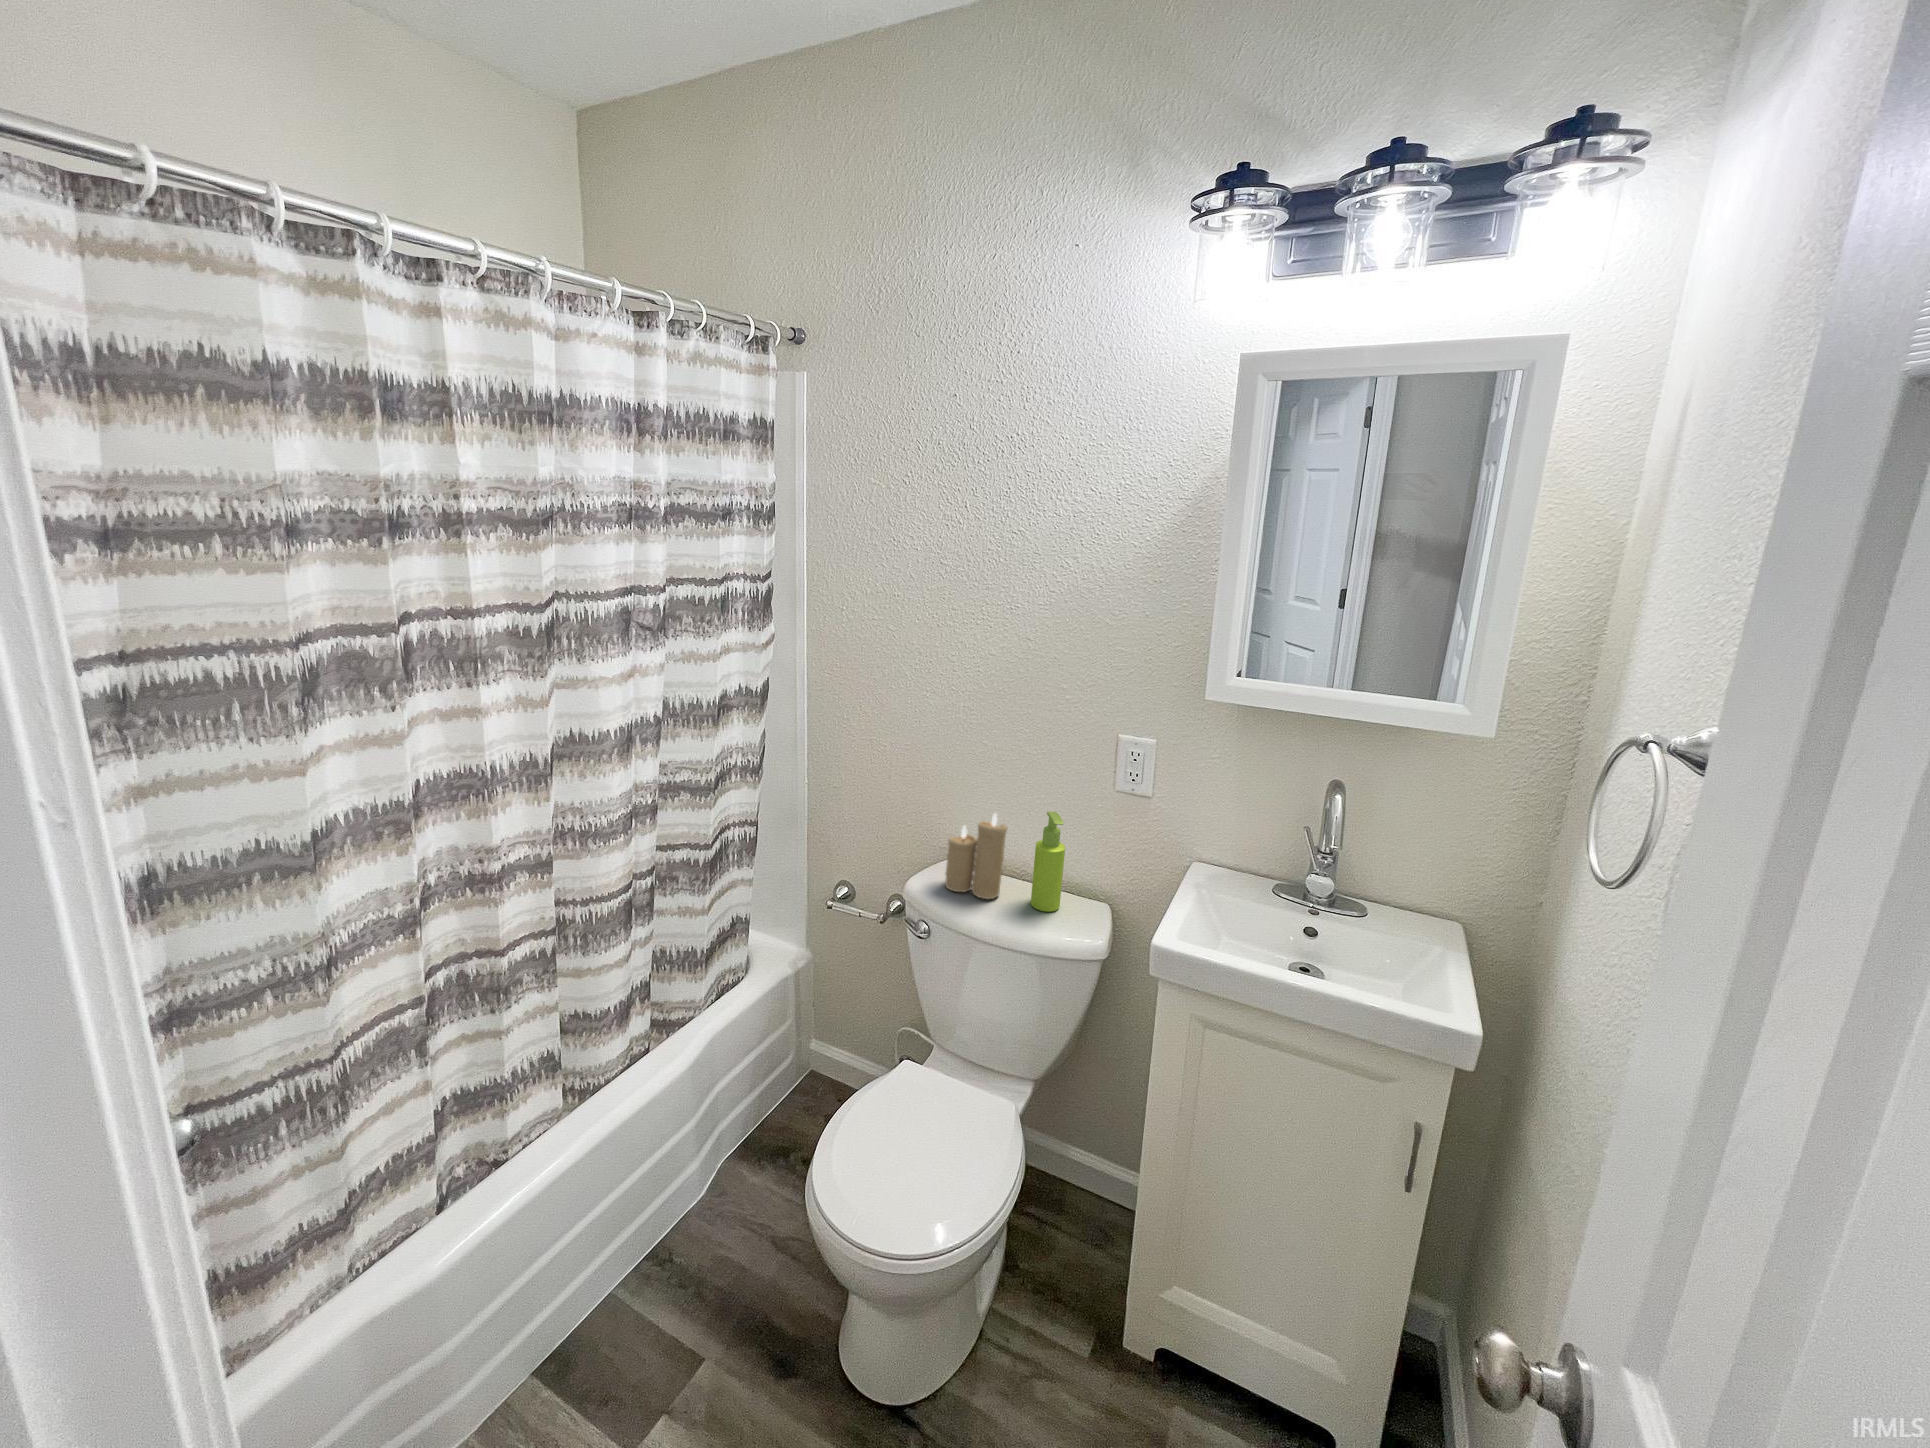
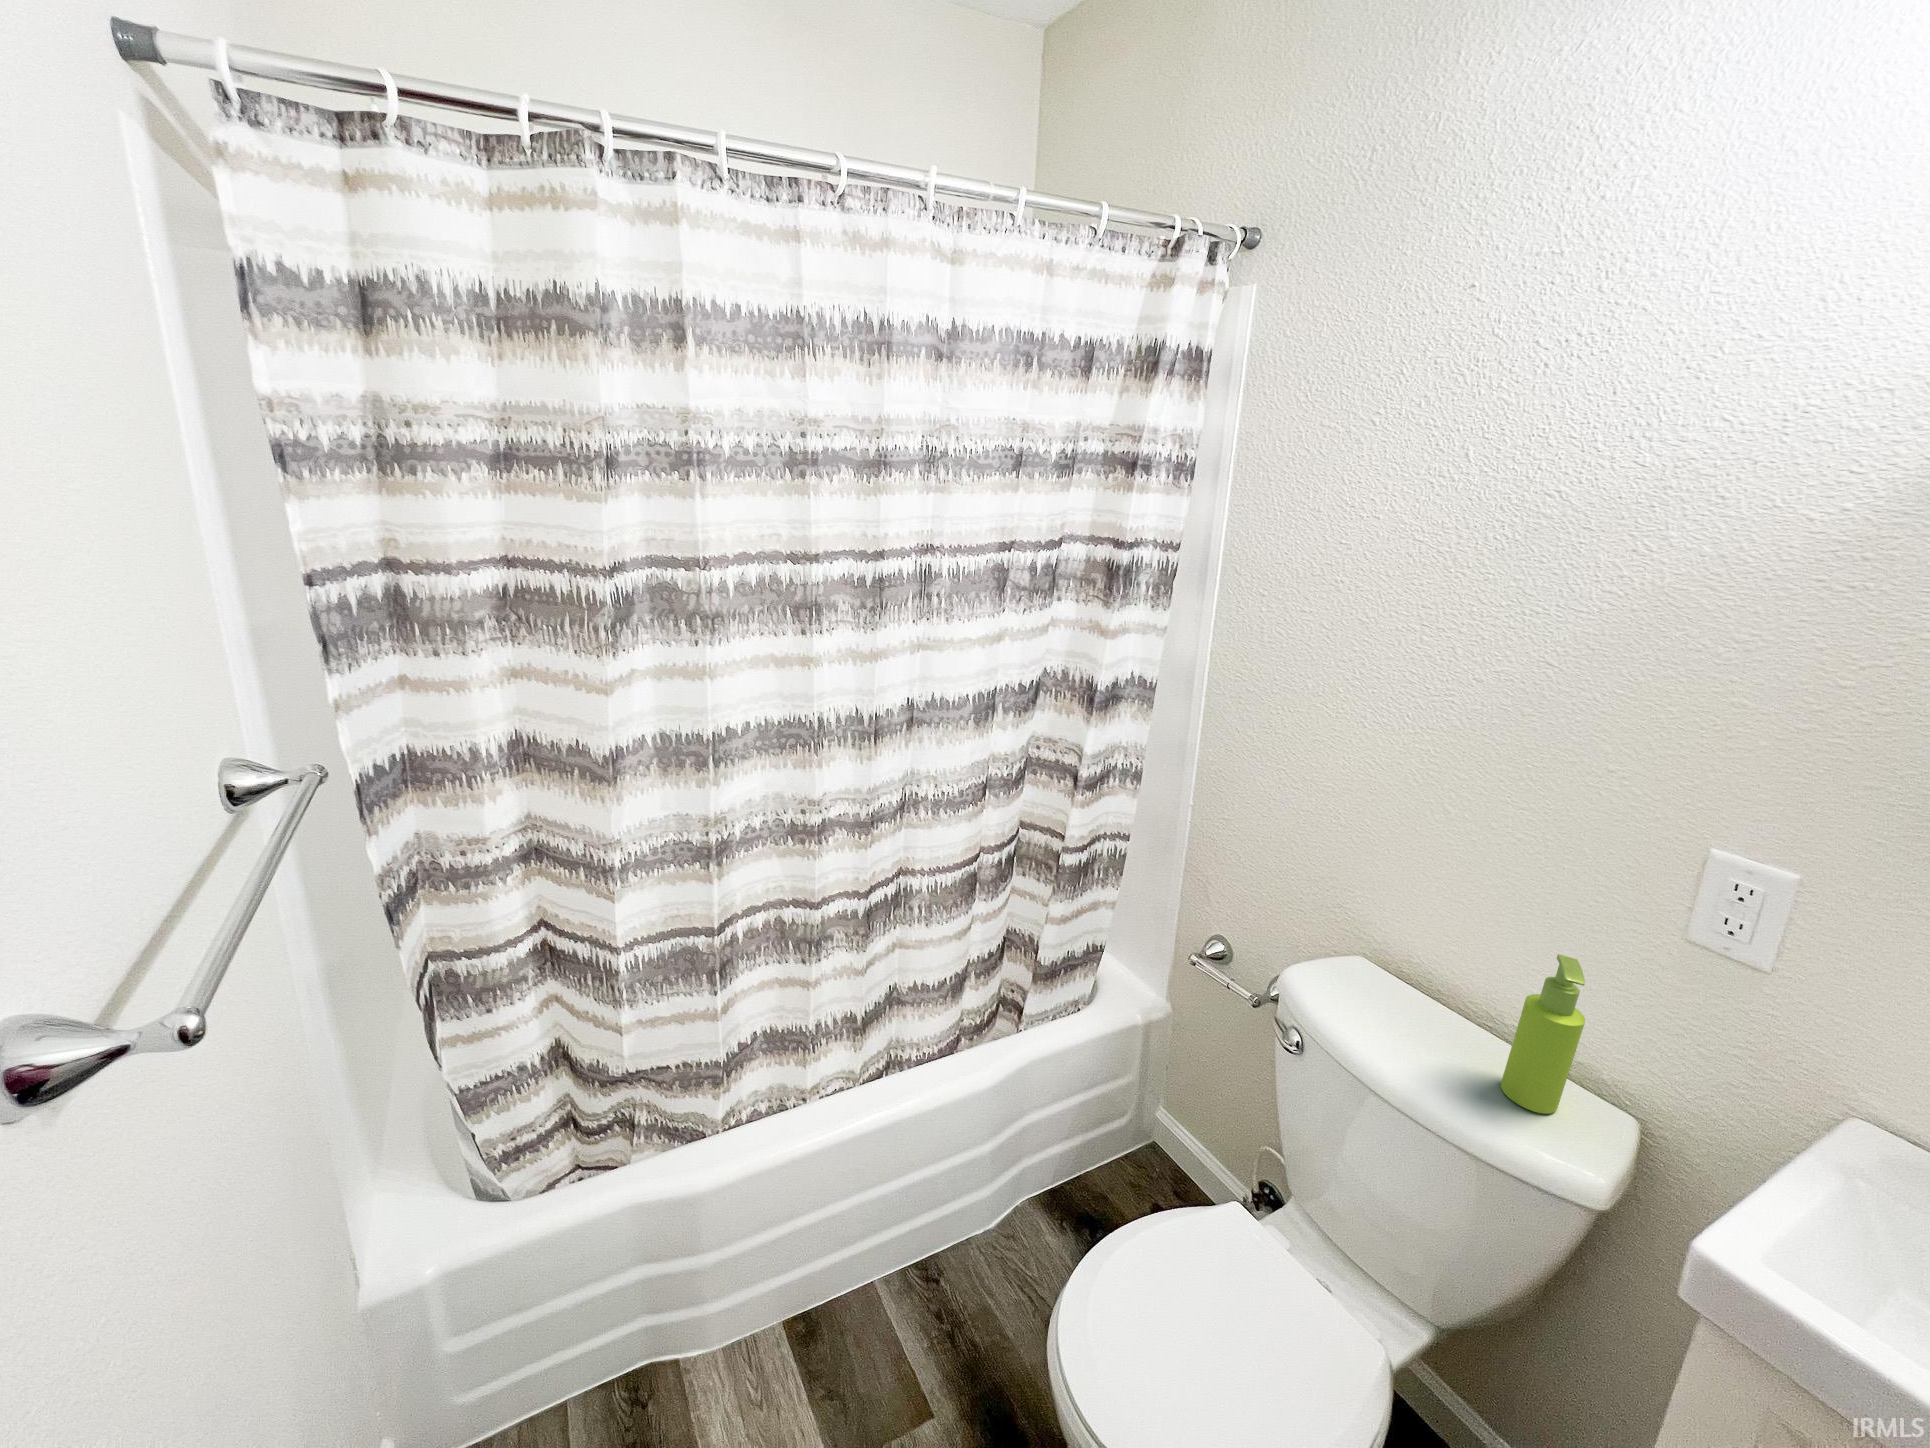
candle: present [945,814,1007,899] -> none [1359,927,1478,1052]

